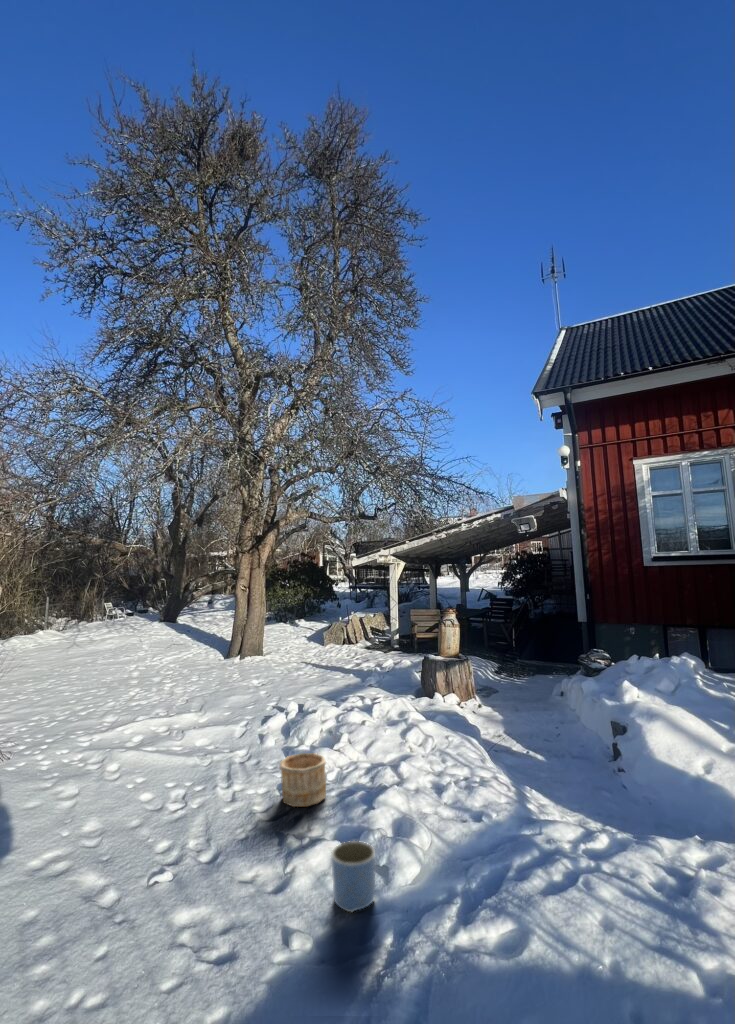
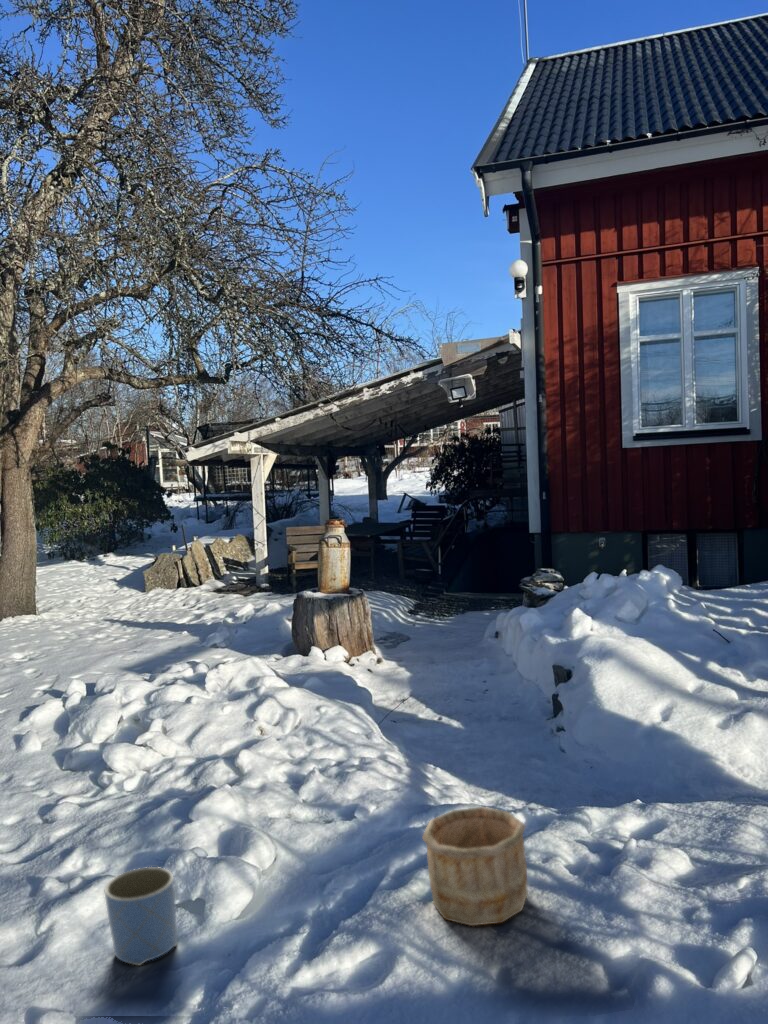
wooden bucket: present [280,753,326,807] -> present [422,807,528,926]

